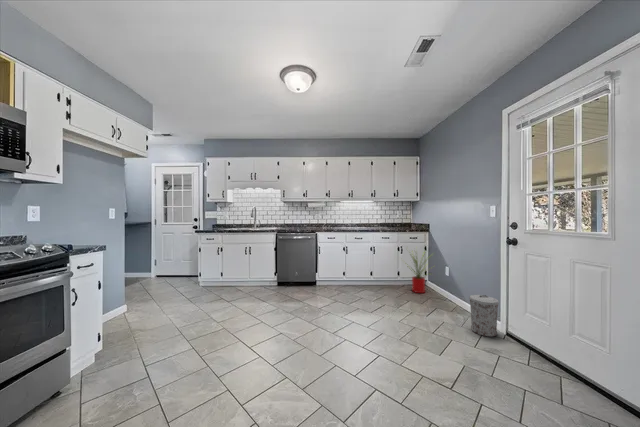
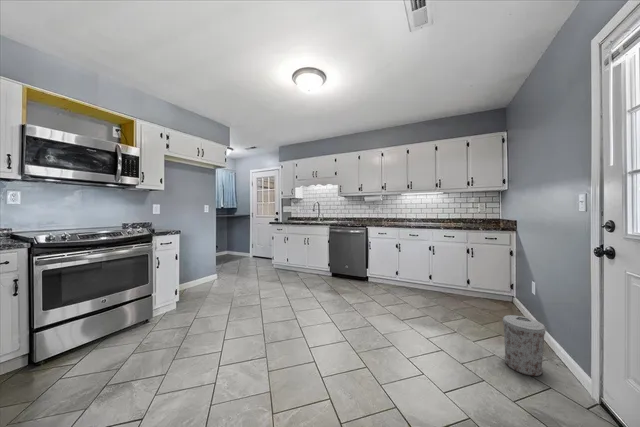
house plant: present [412,255,425,293] -> none [461,247,510,307]

